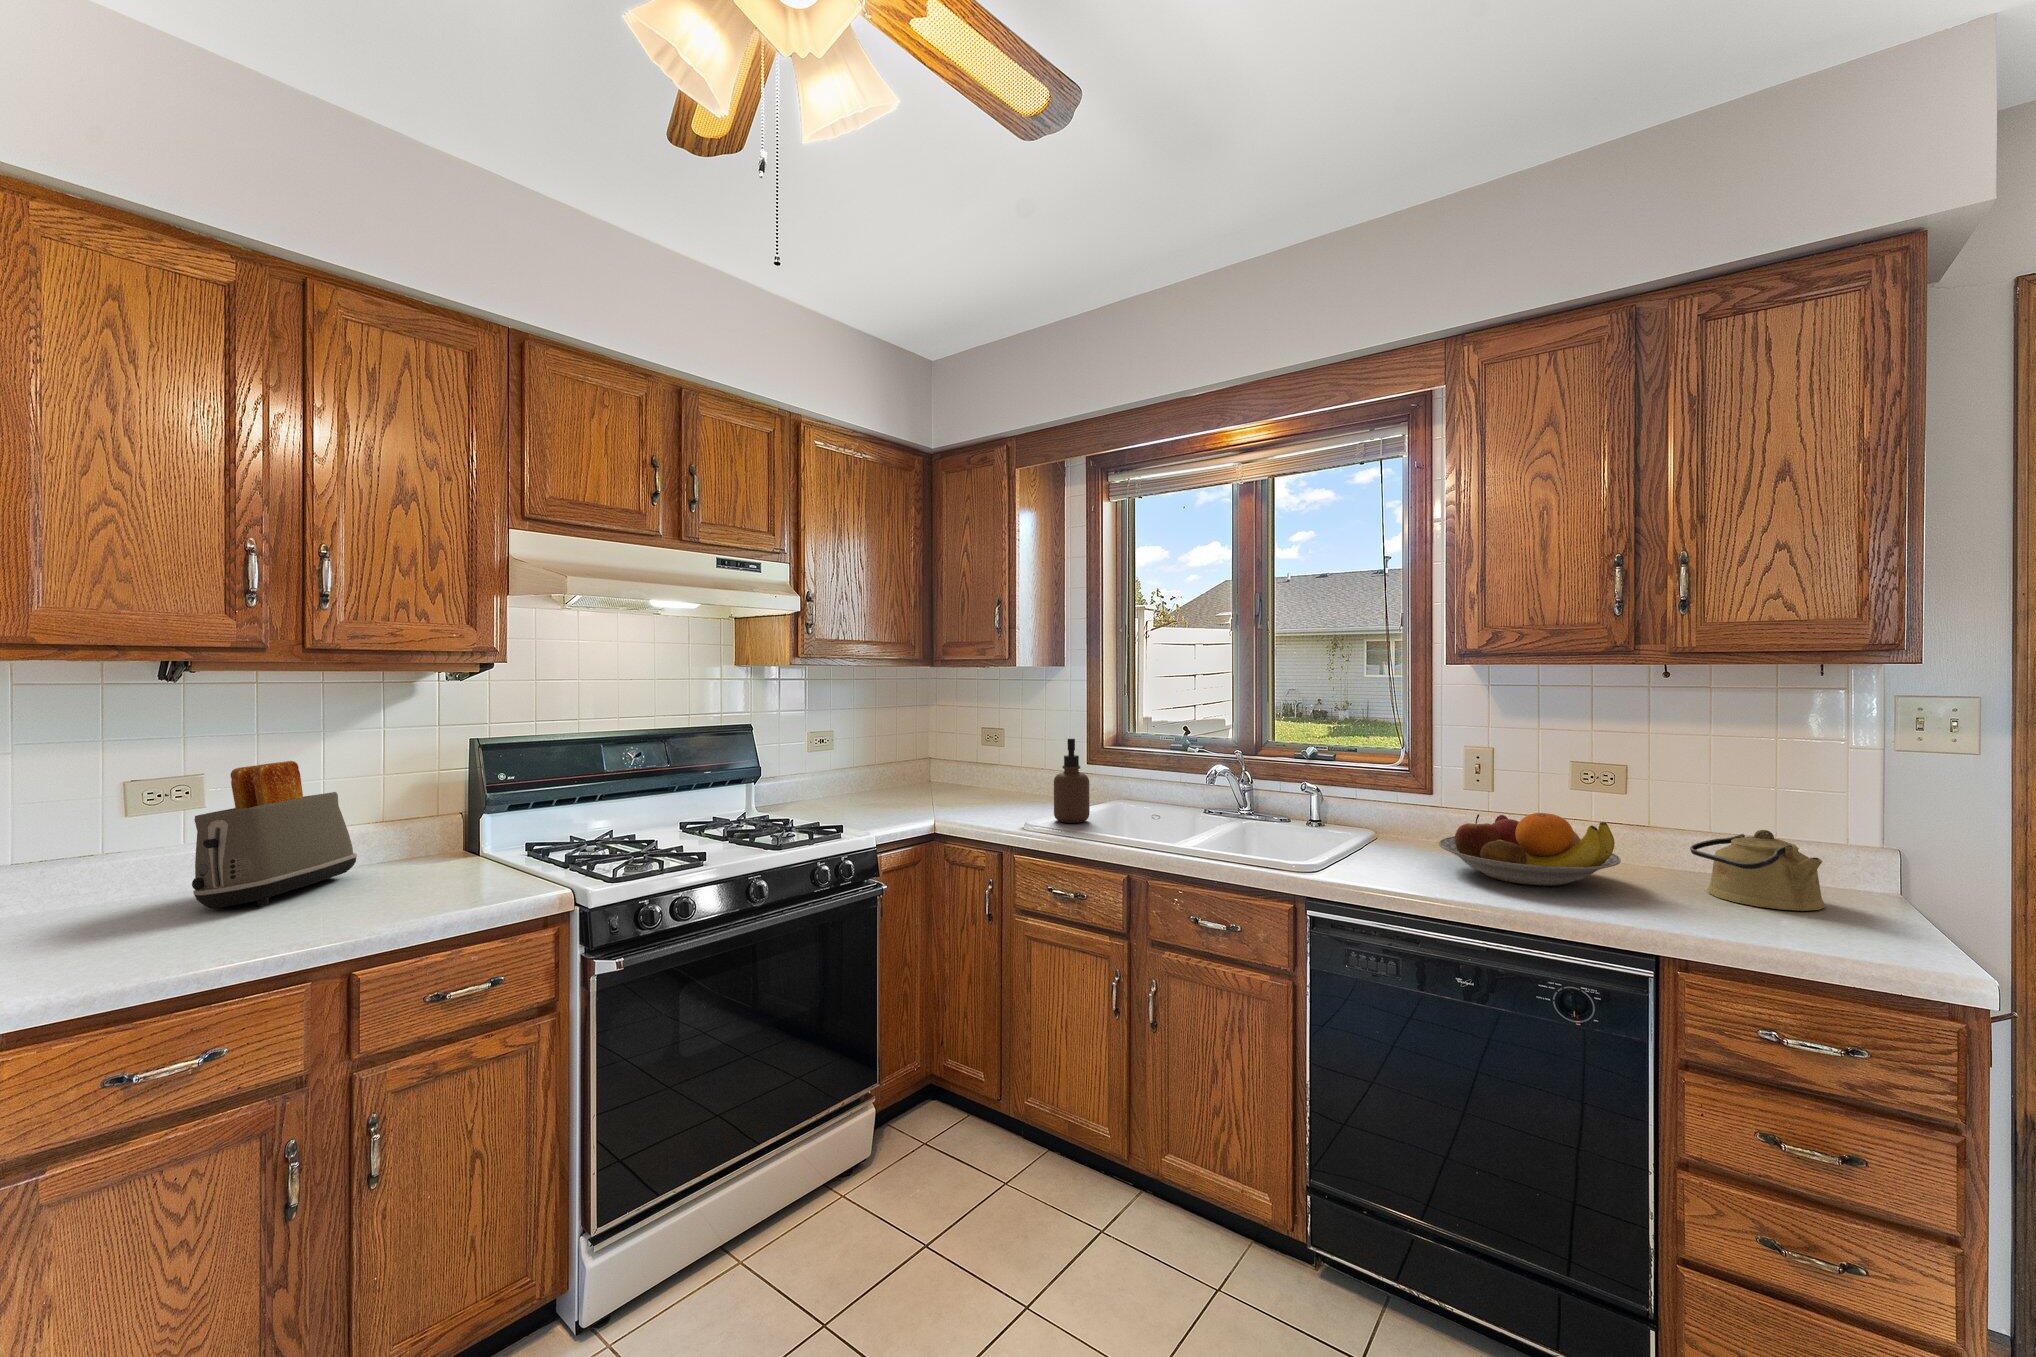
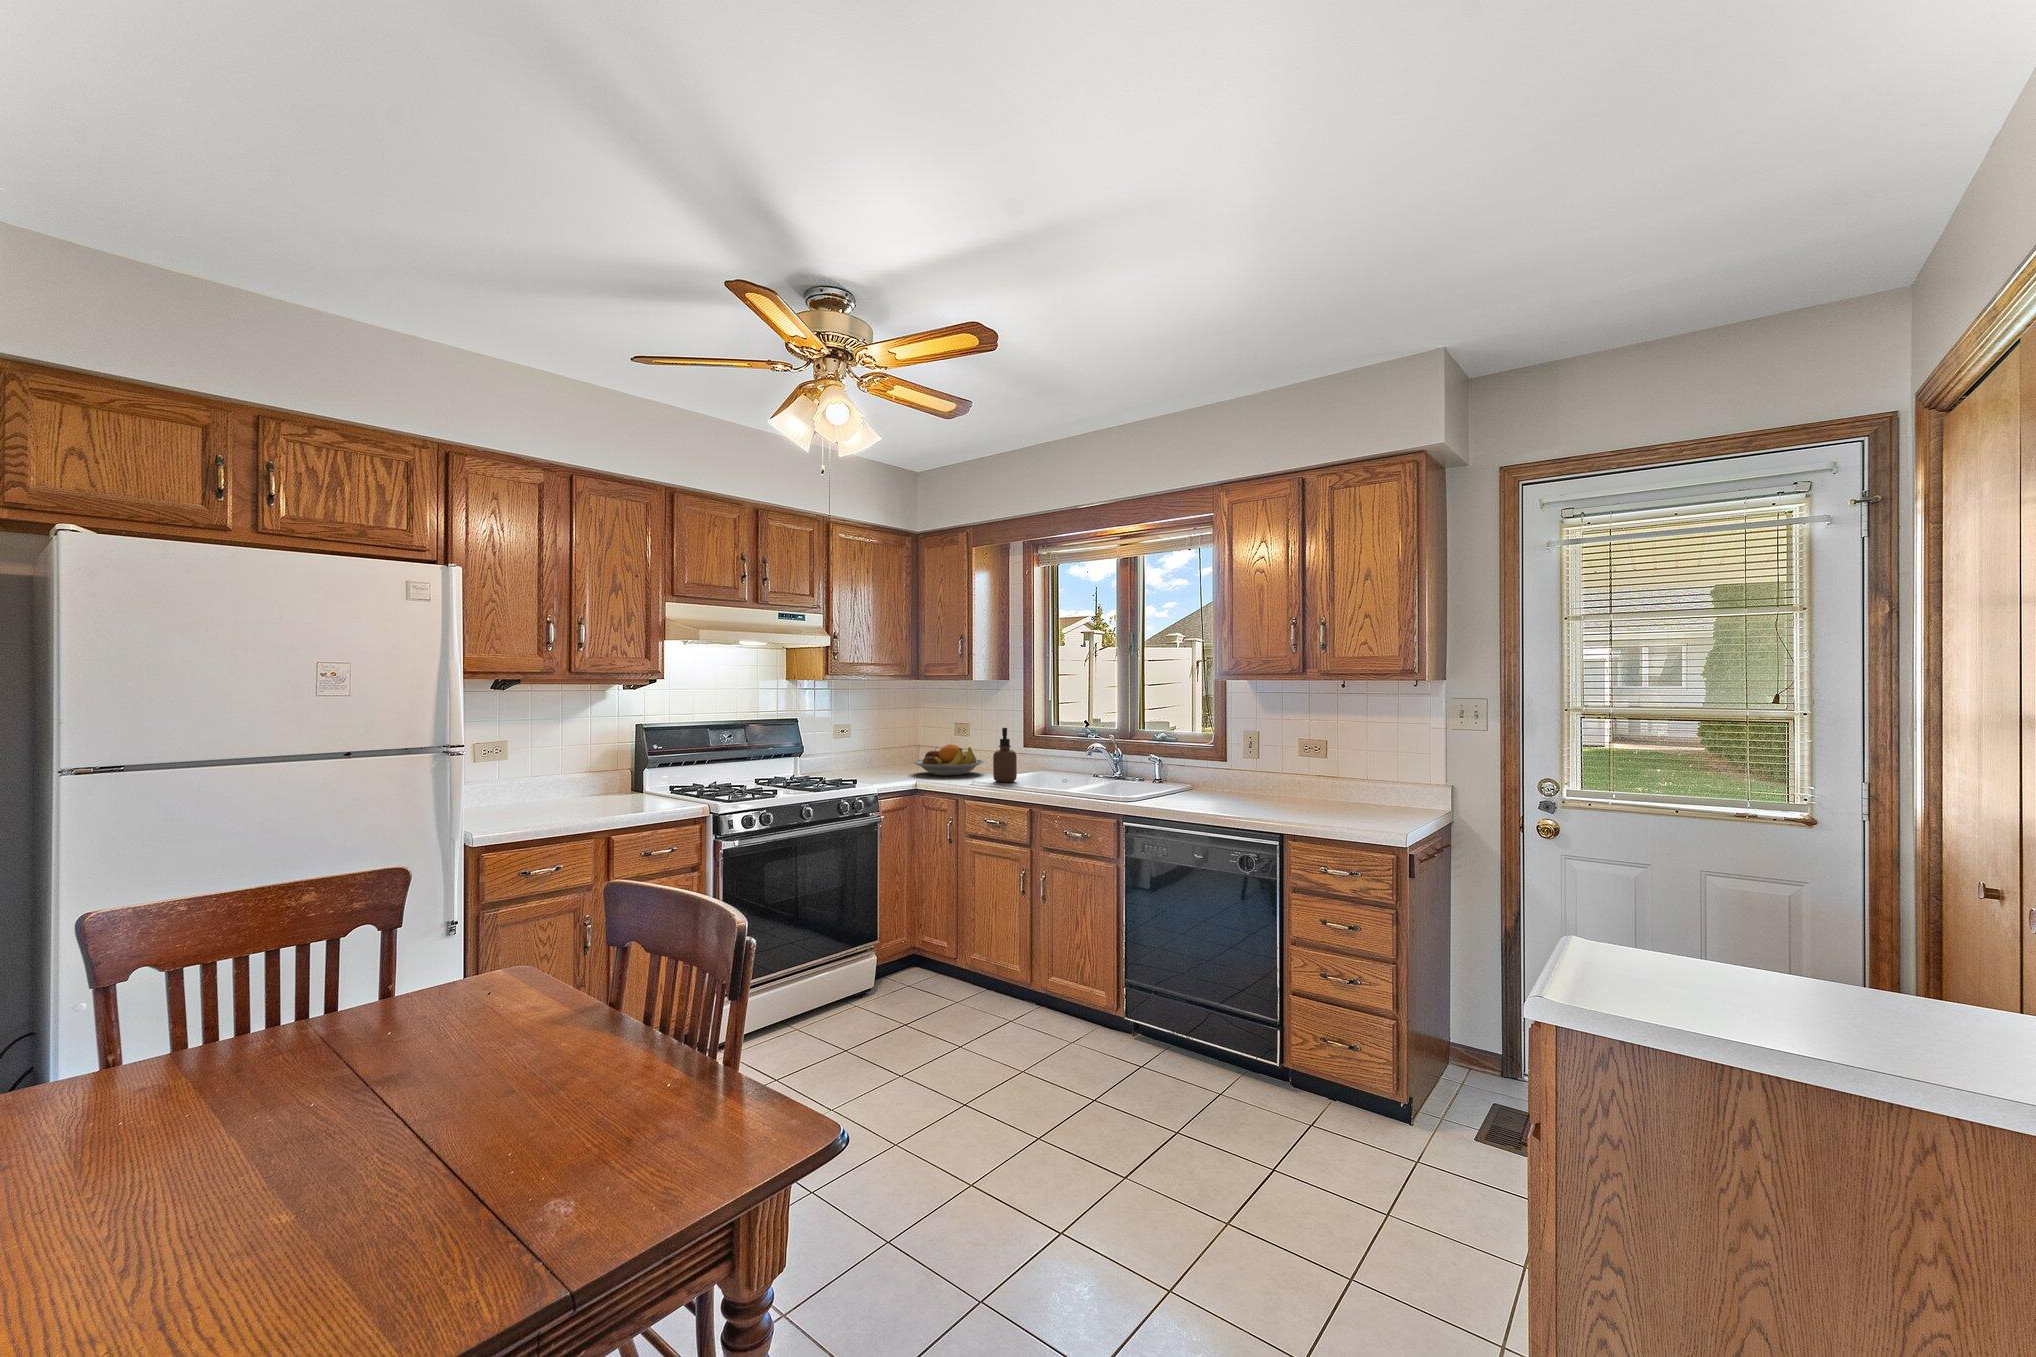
toaster: present [192,761,357,908] -> none [516,734,584,809]
fruit bowl: present [1439,813,1621,886] -> present [914,744,984,775]
kettle: present [1690,830,1825,911] -> none [1340,773,1400,816]

